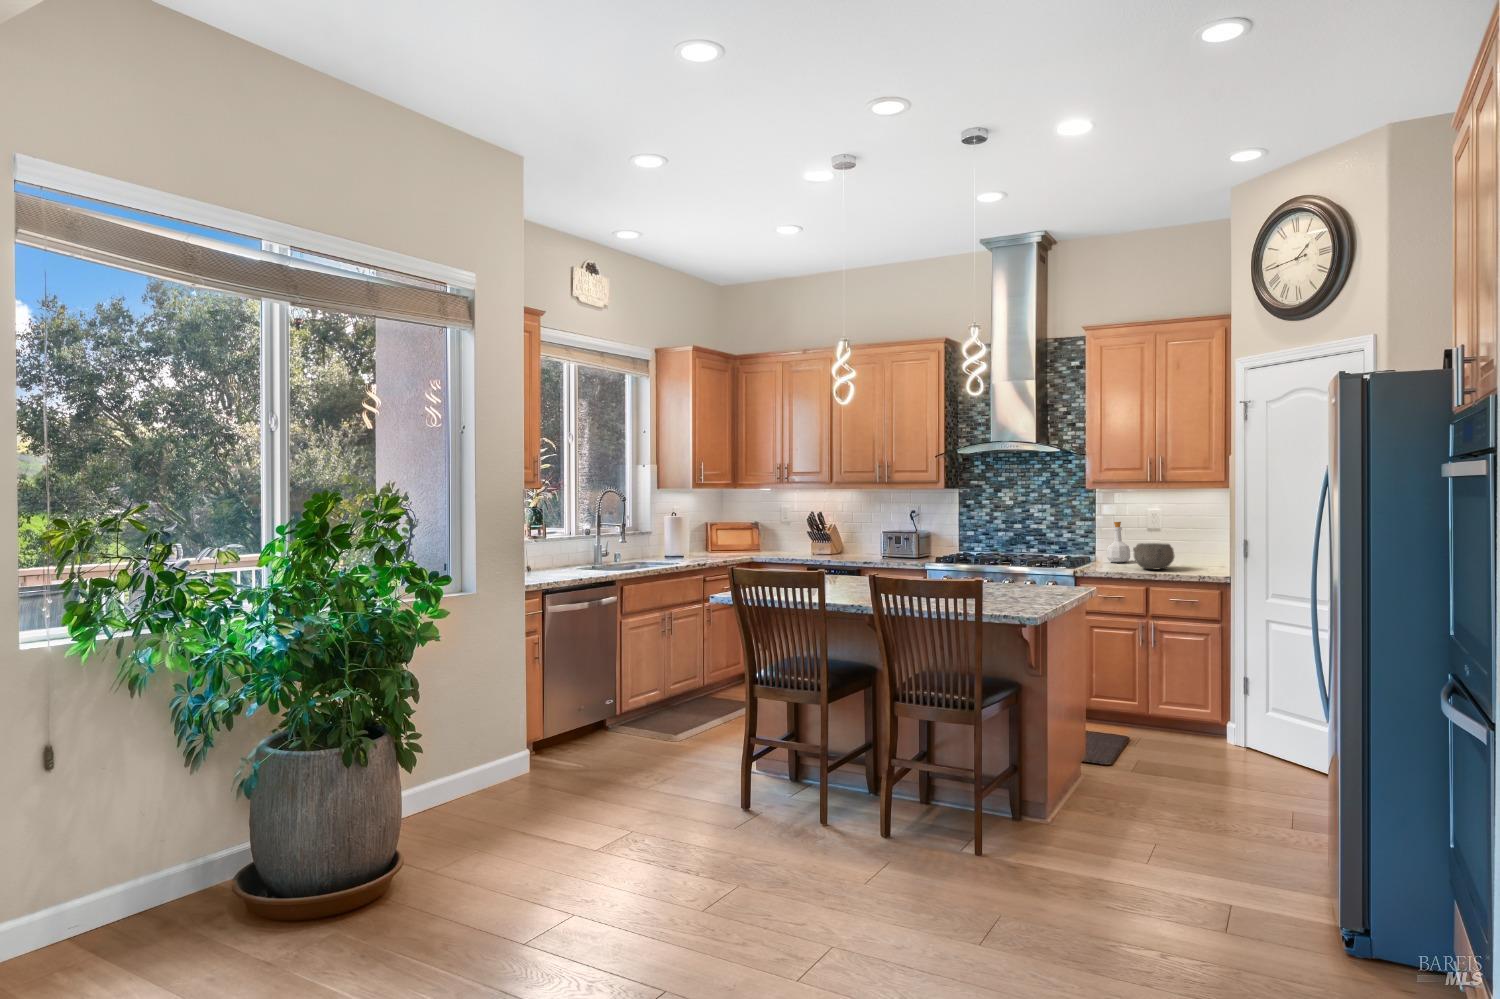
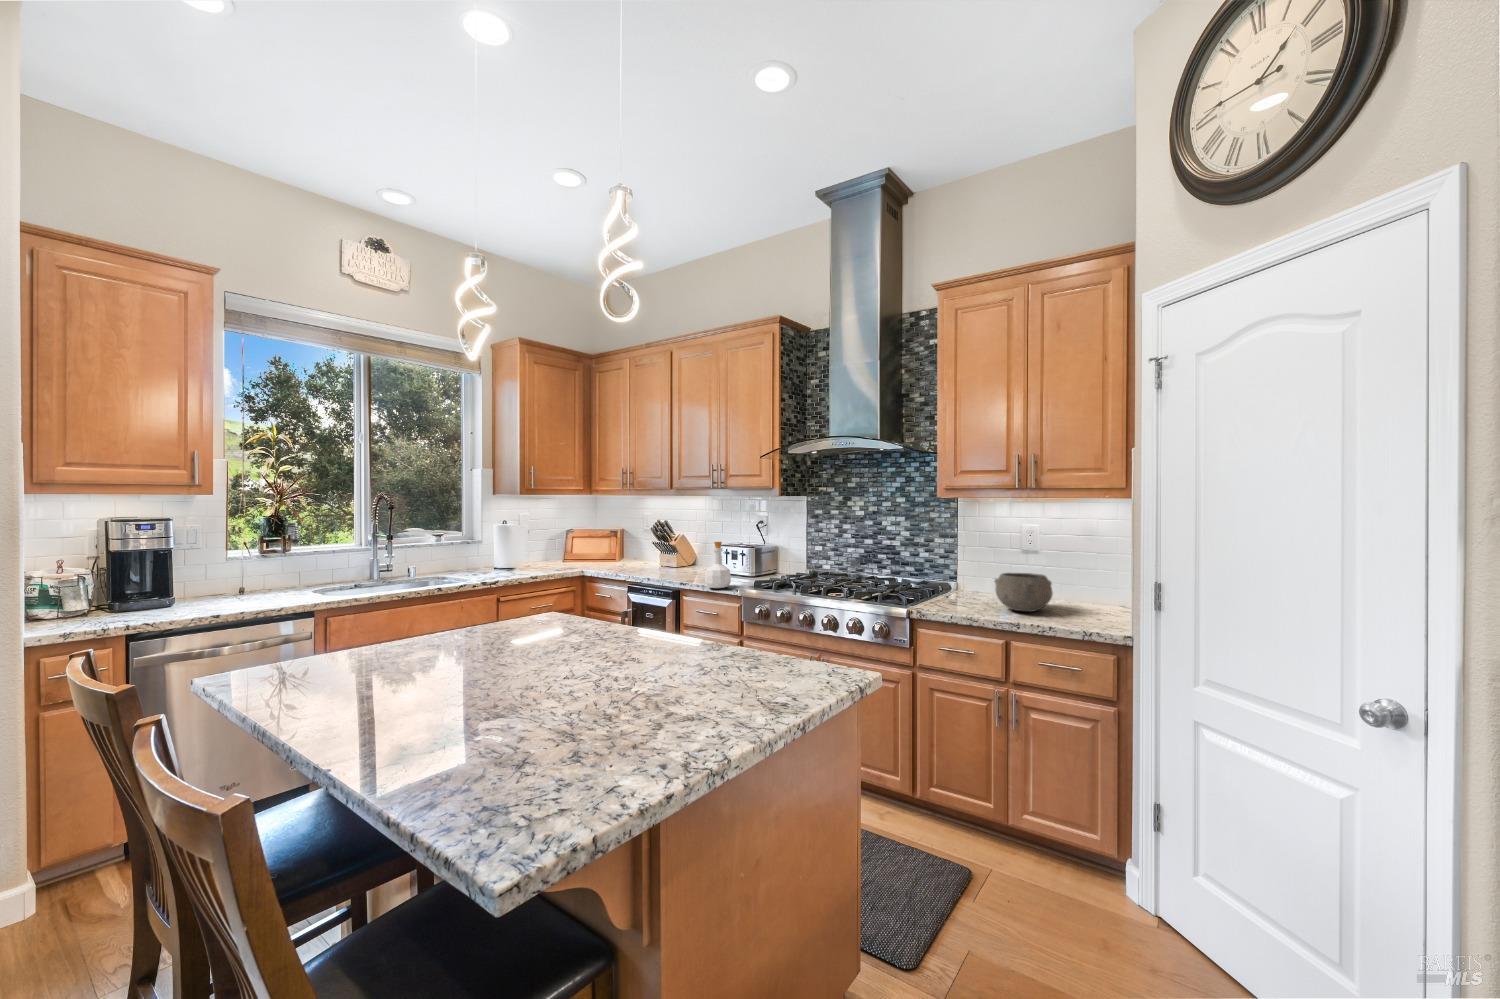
bottle: present [1107,522,1130,562] -> present [705,542,731,588]

